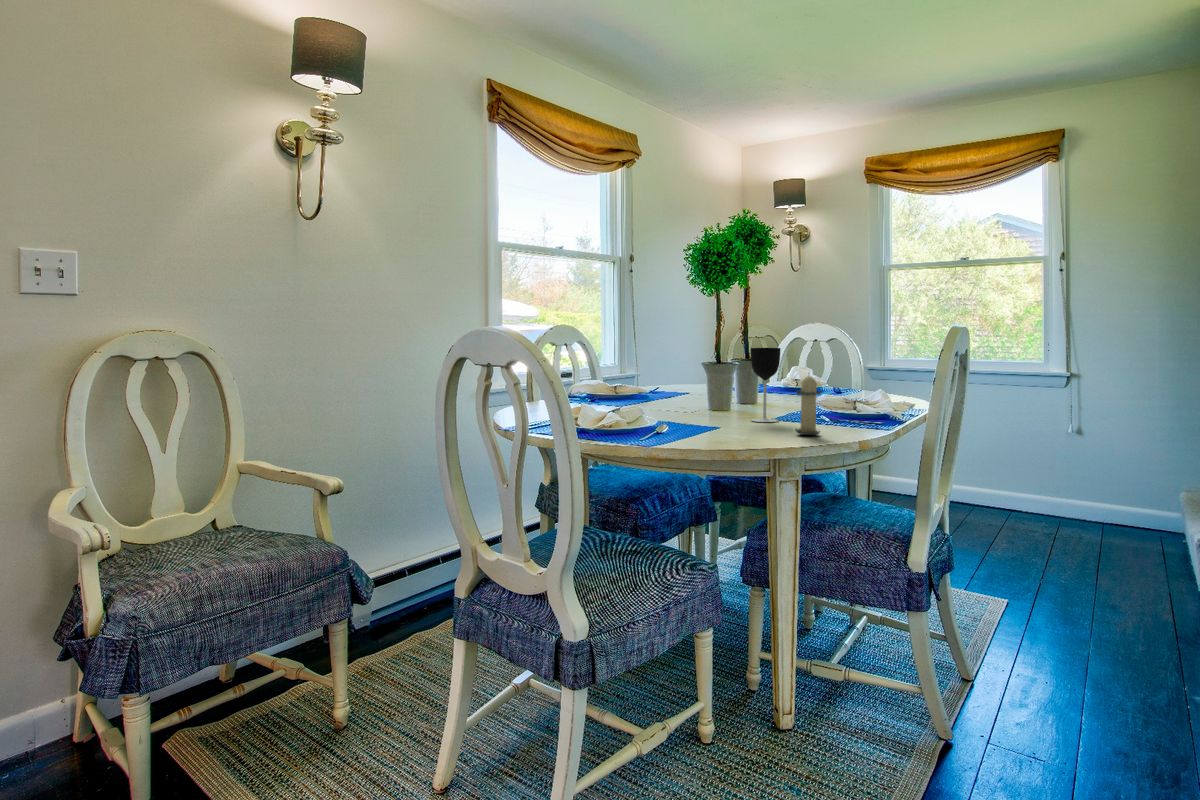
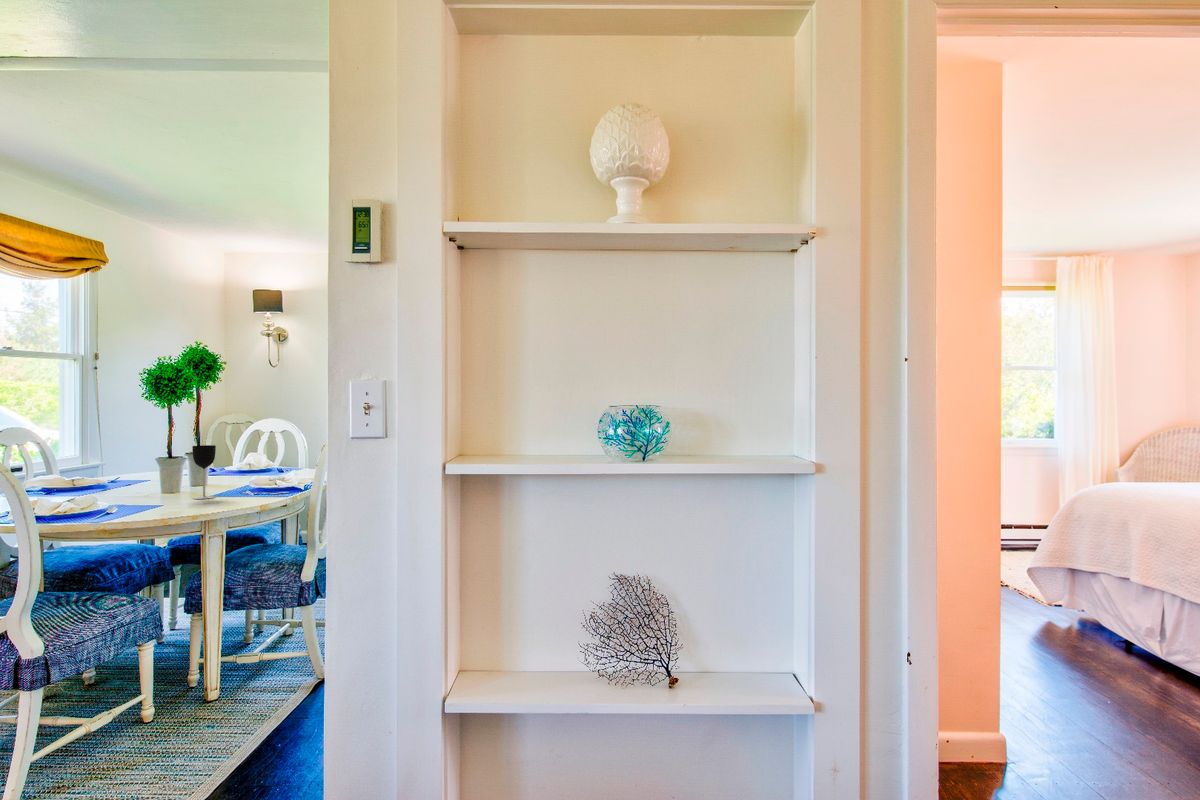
candle: present [796,376,821,435] -> none [217,463,240,506]

